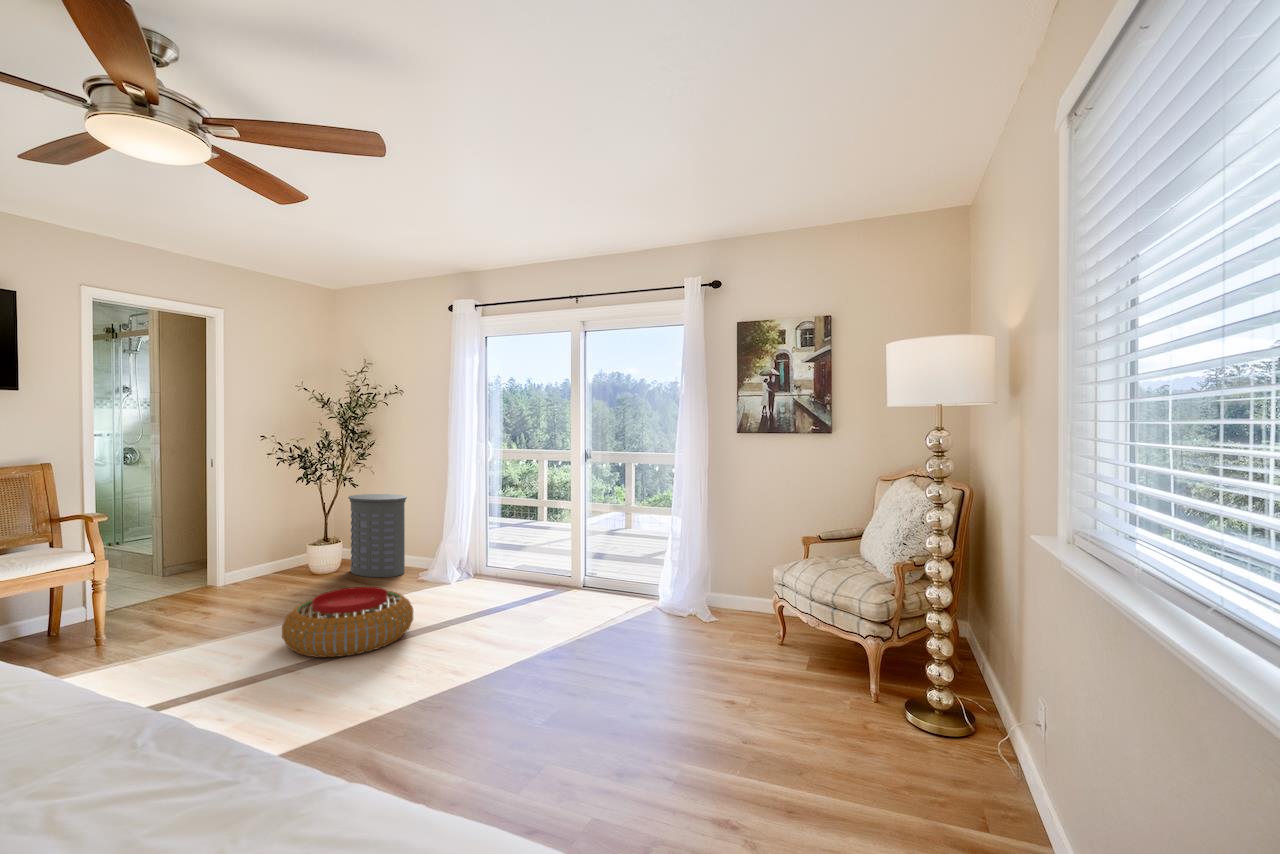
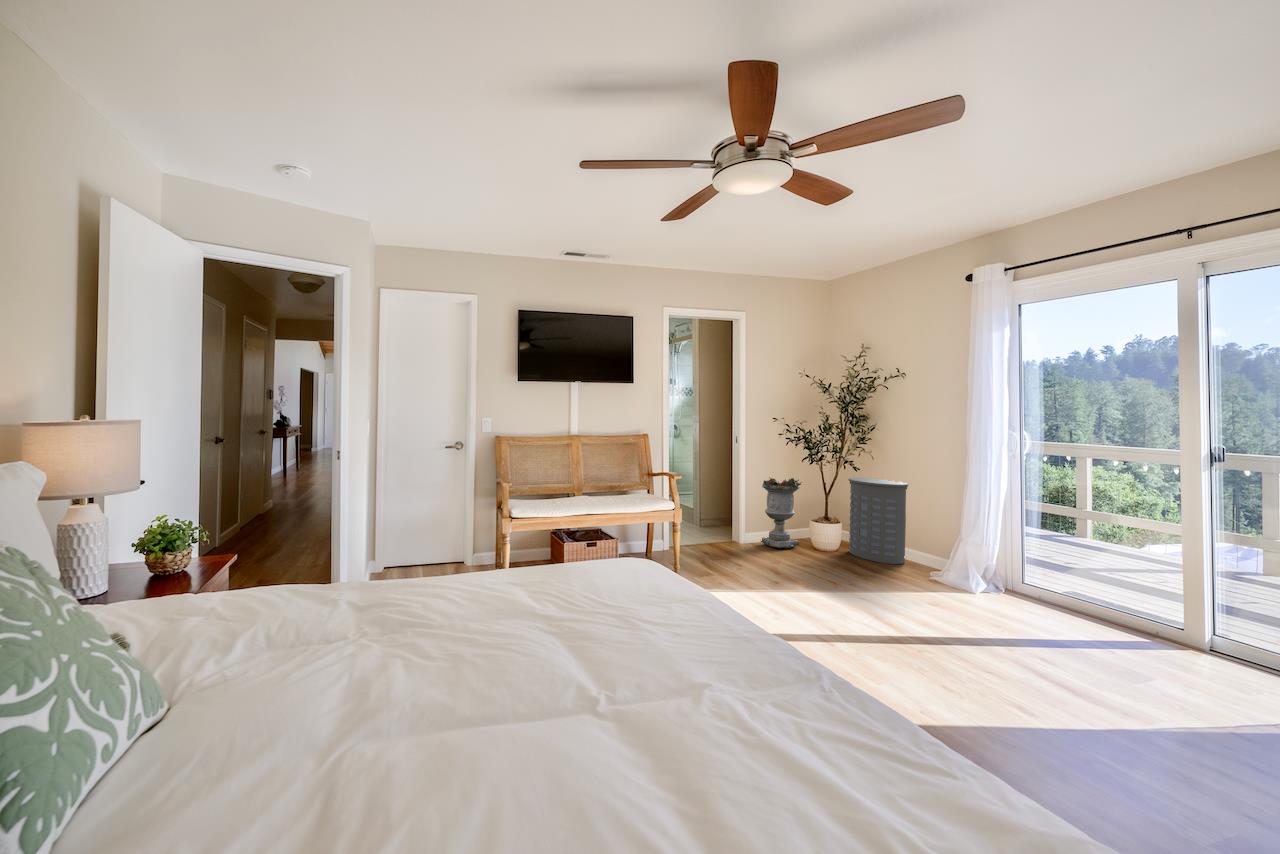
planter: none [245,502,296,582] -> present [761,478,802,548]
pouf: present [282,587,413,657] -> none [811,566,940,635]

